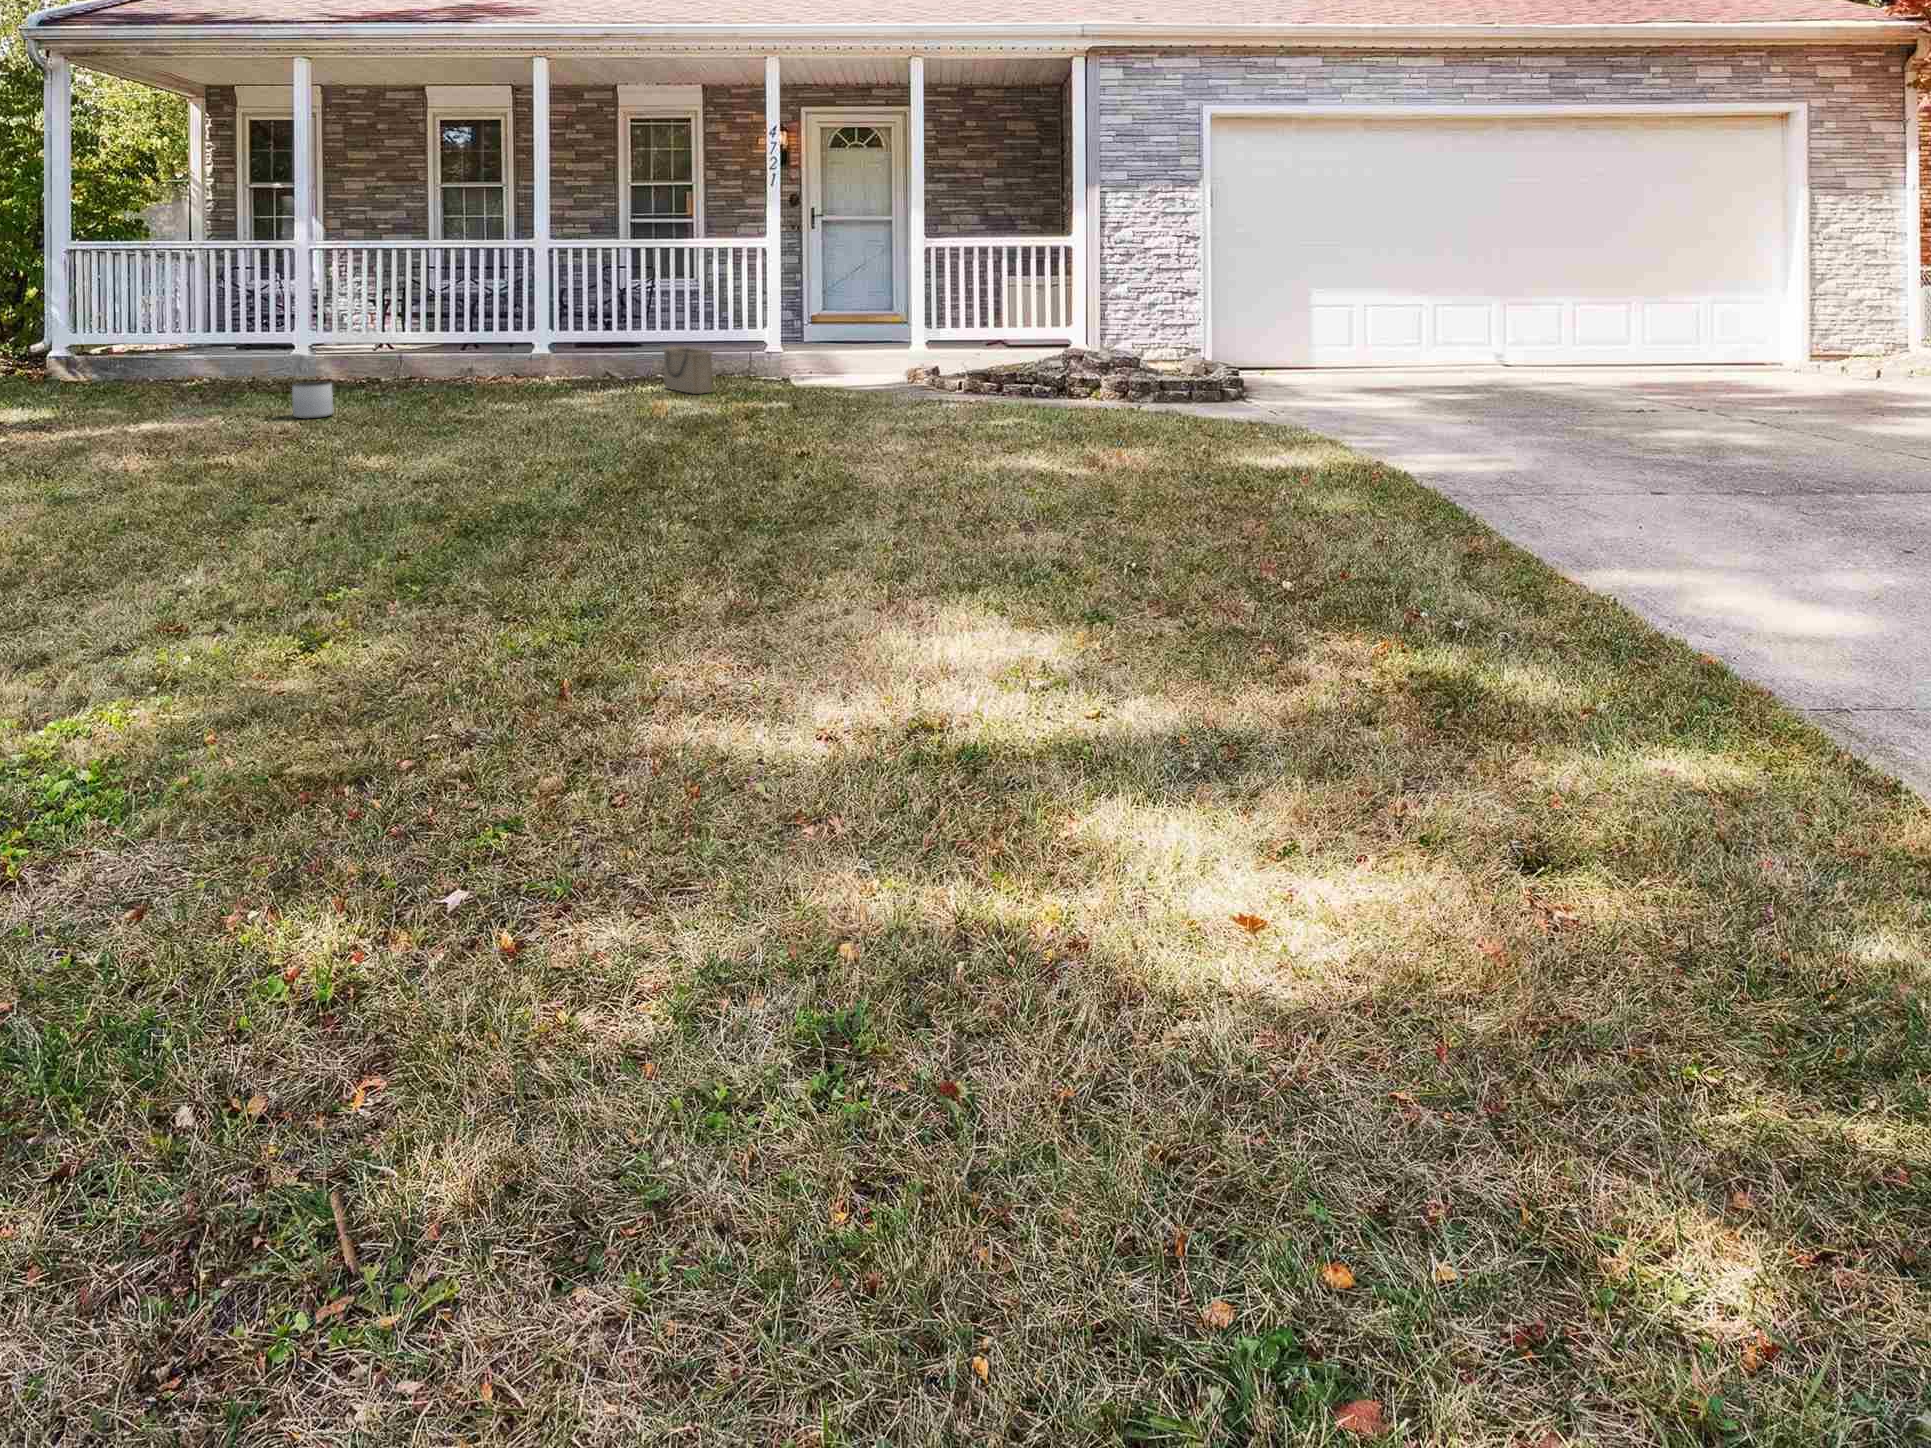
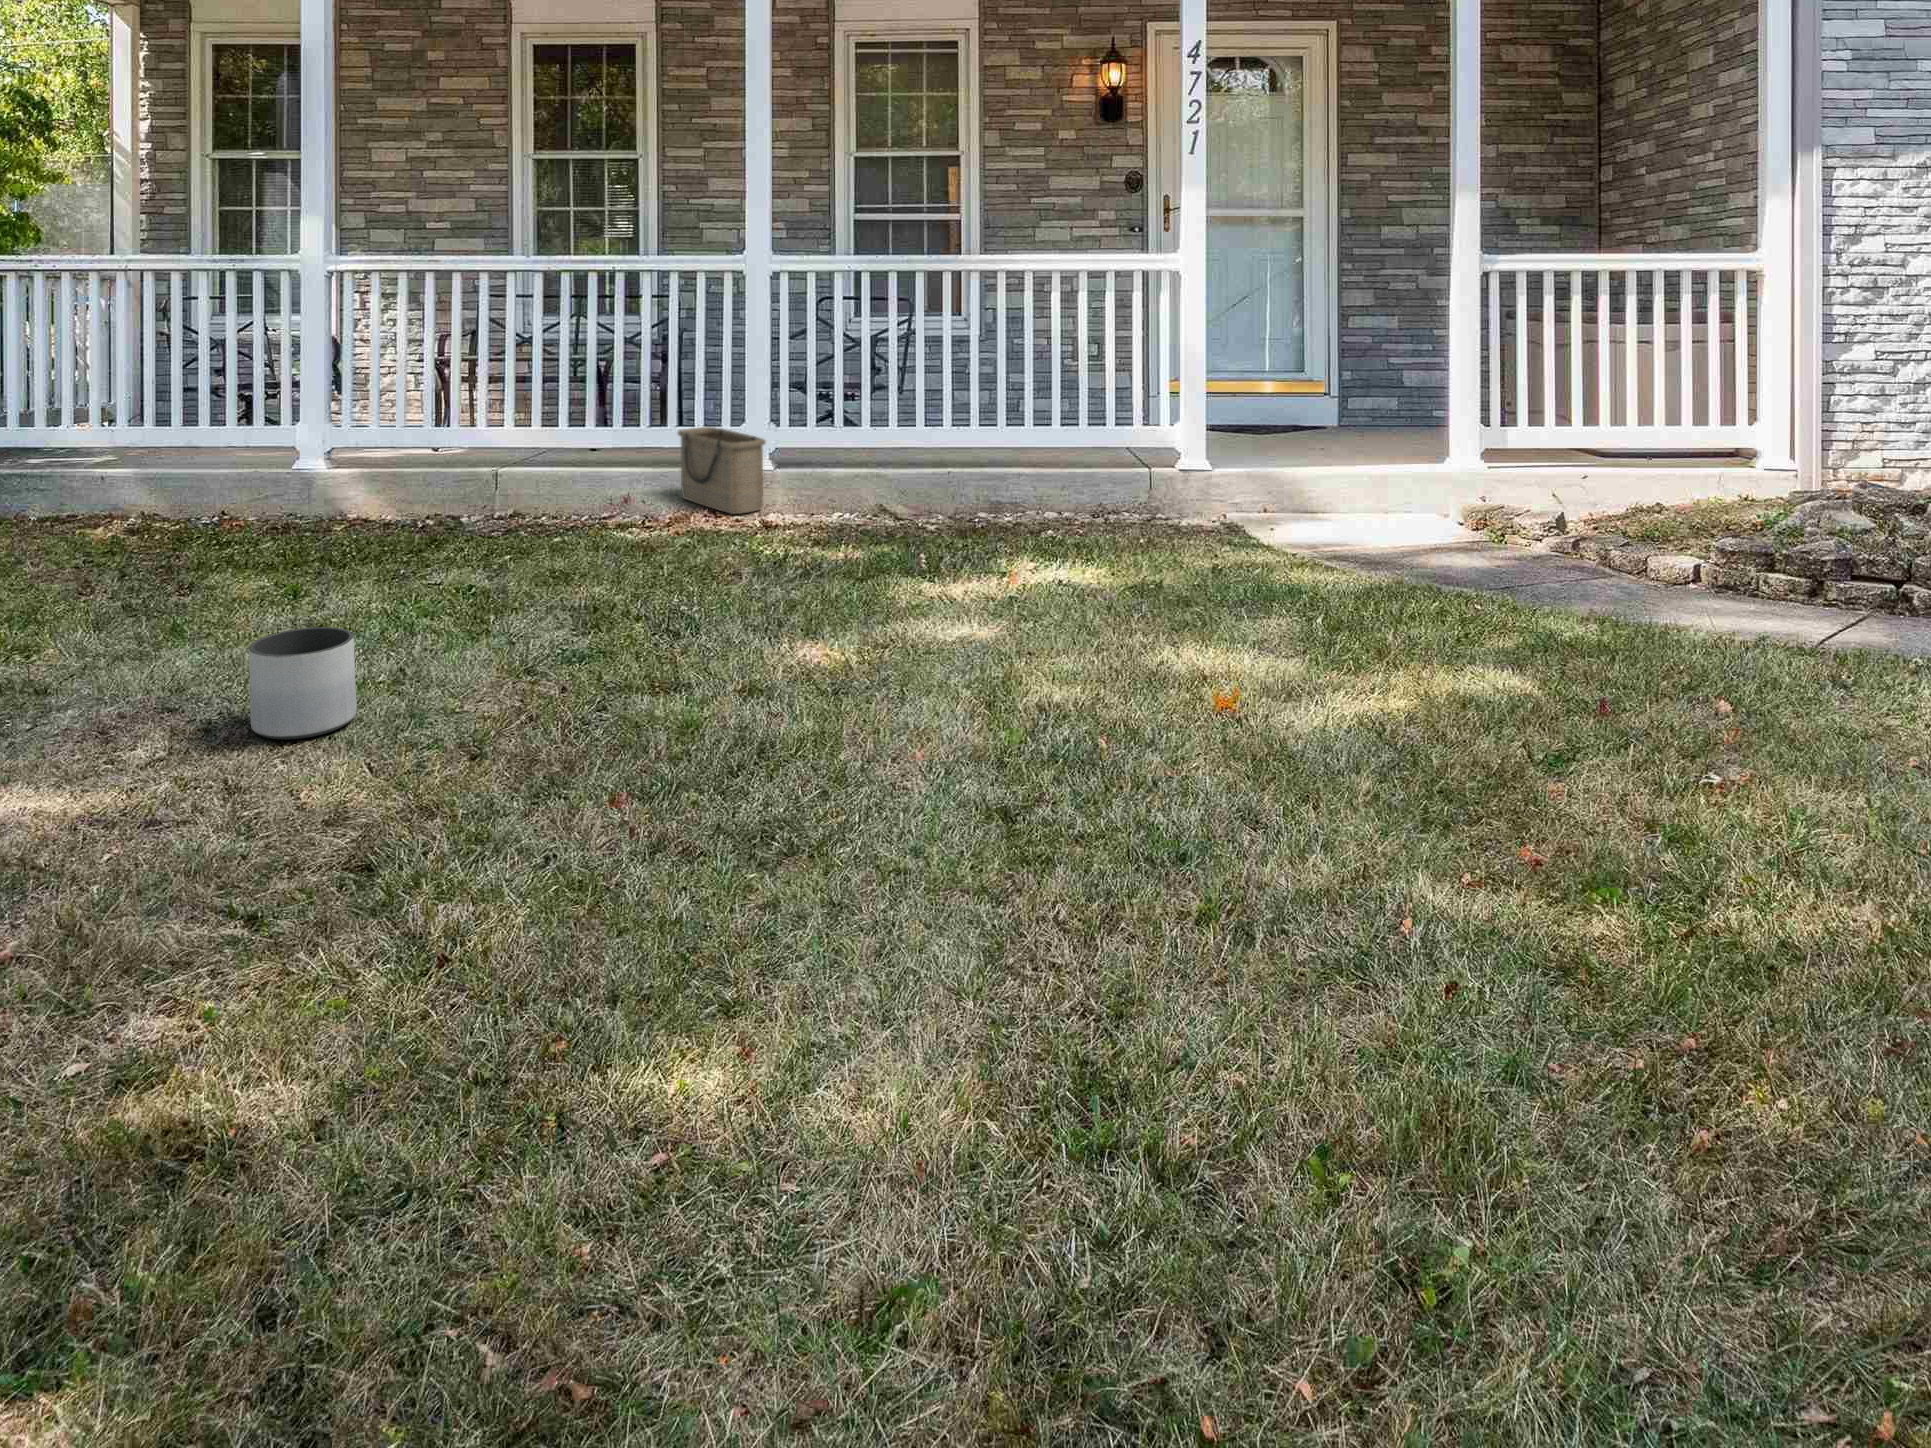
basket: present [663,347,713,394] -> present [677,427,766,514]

